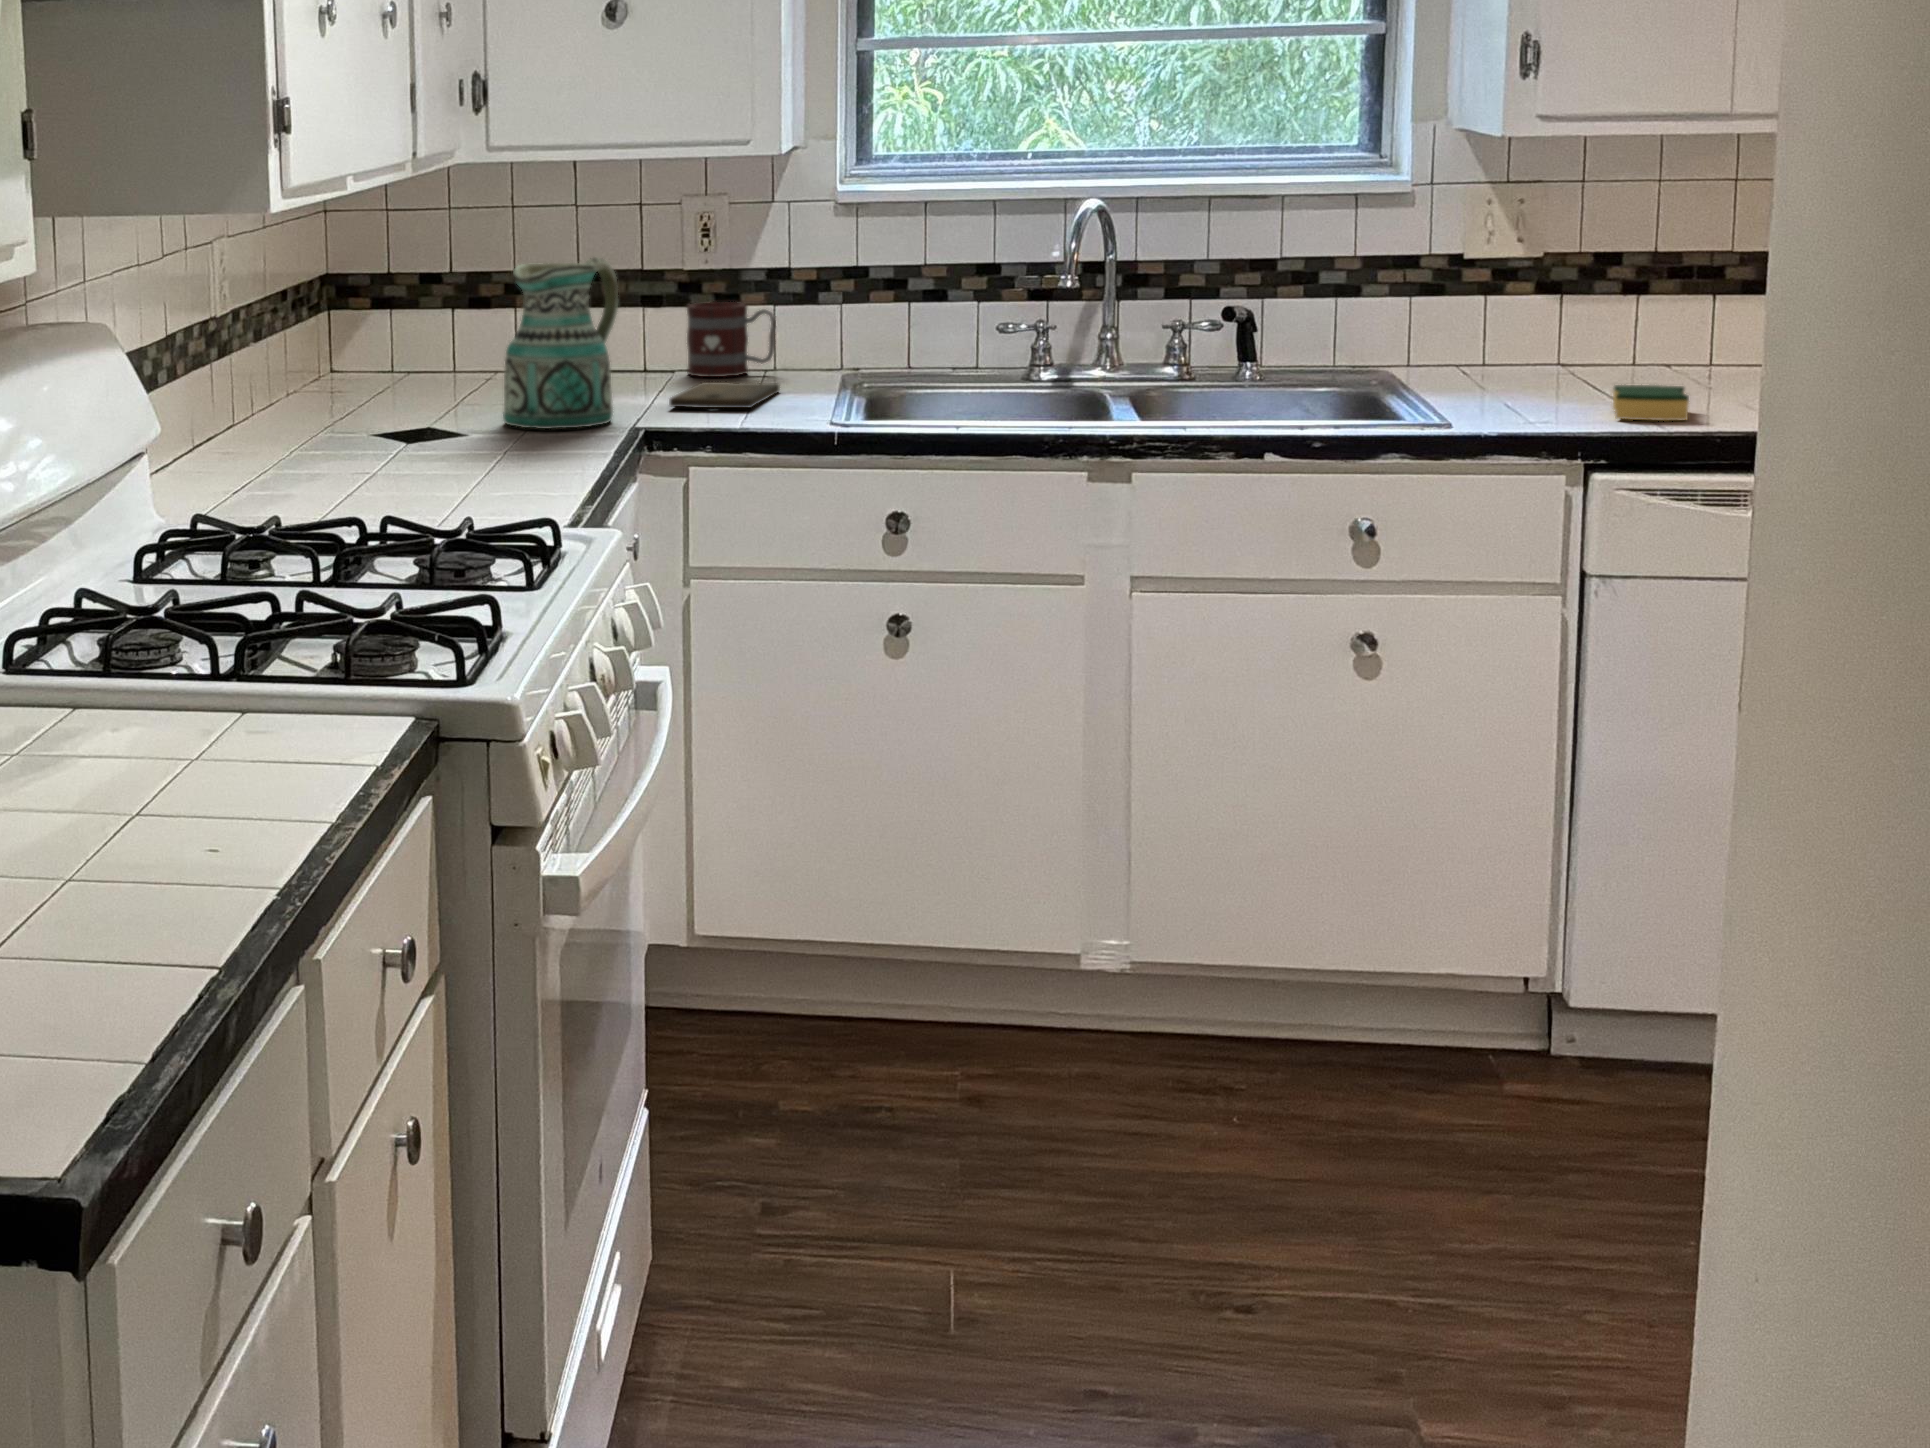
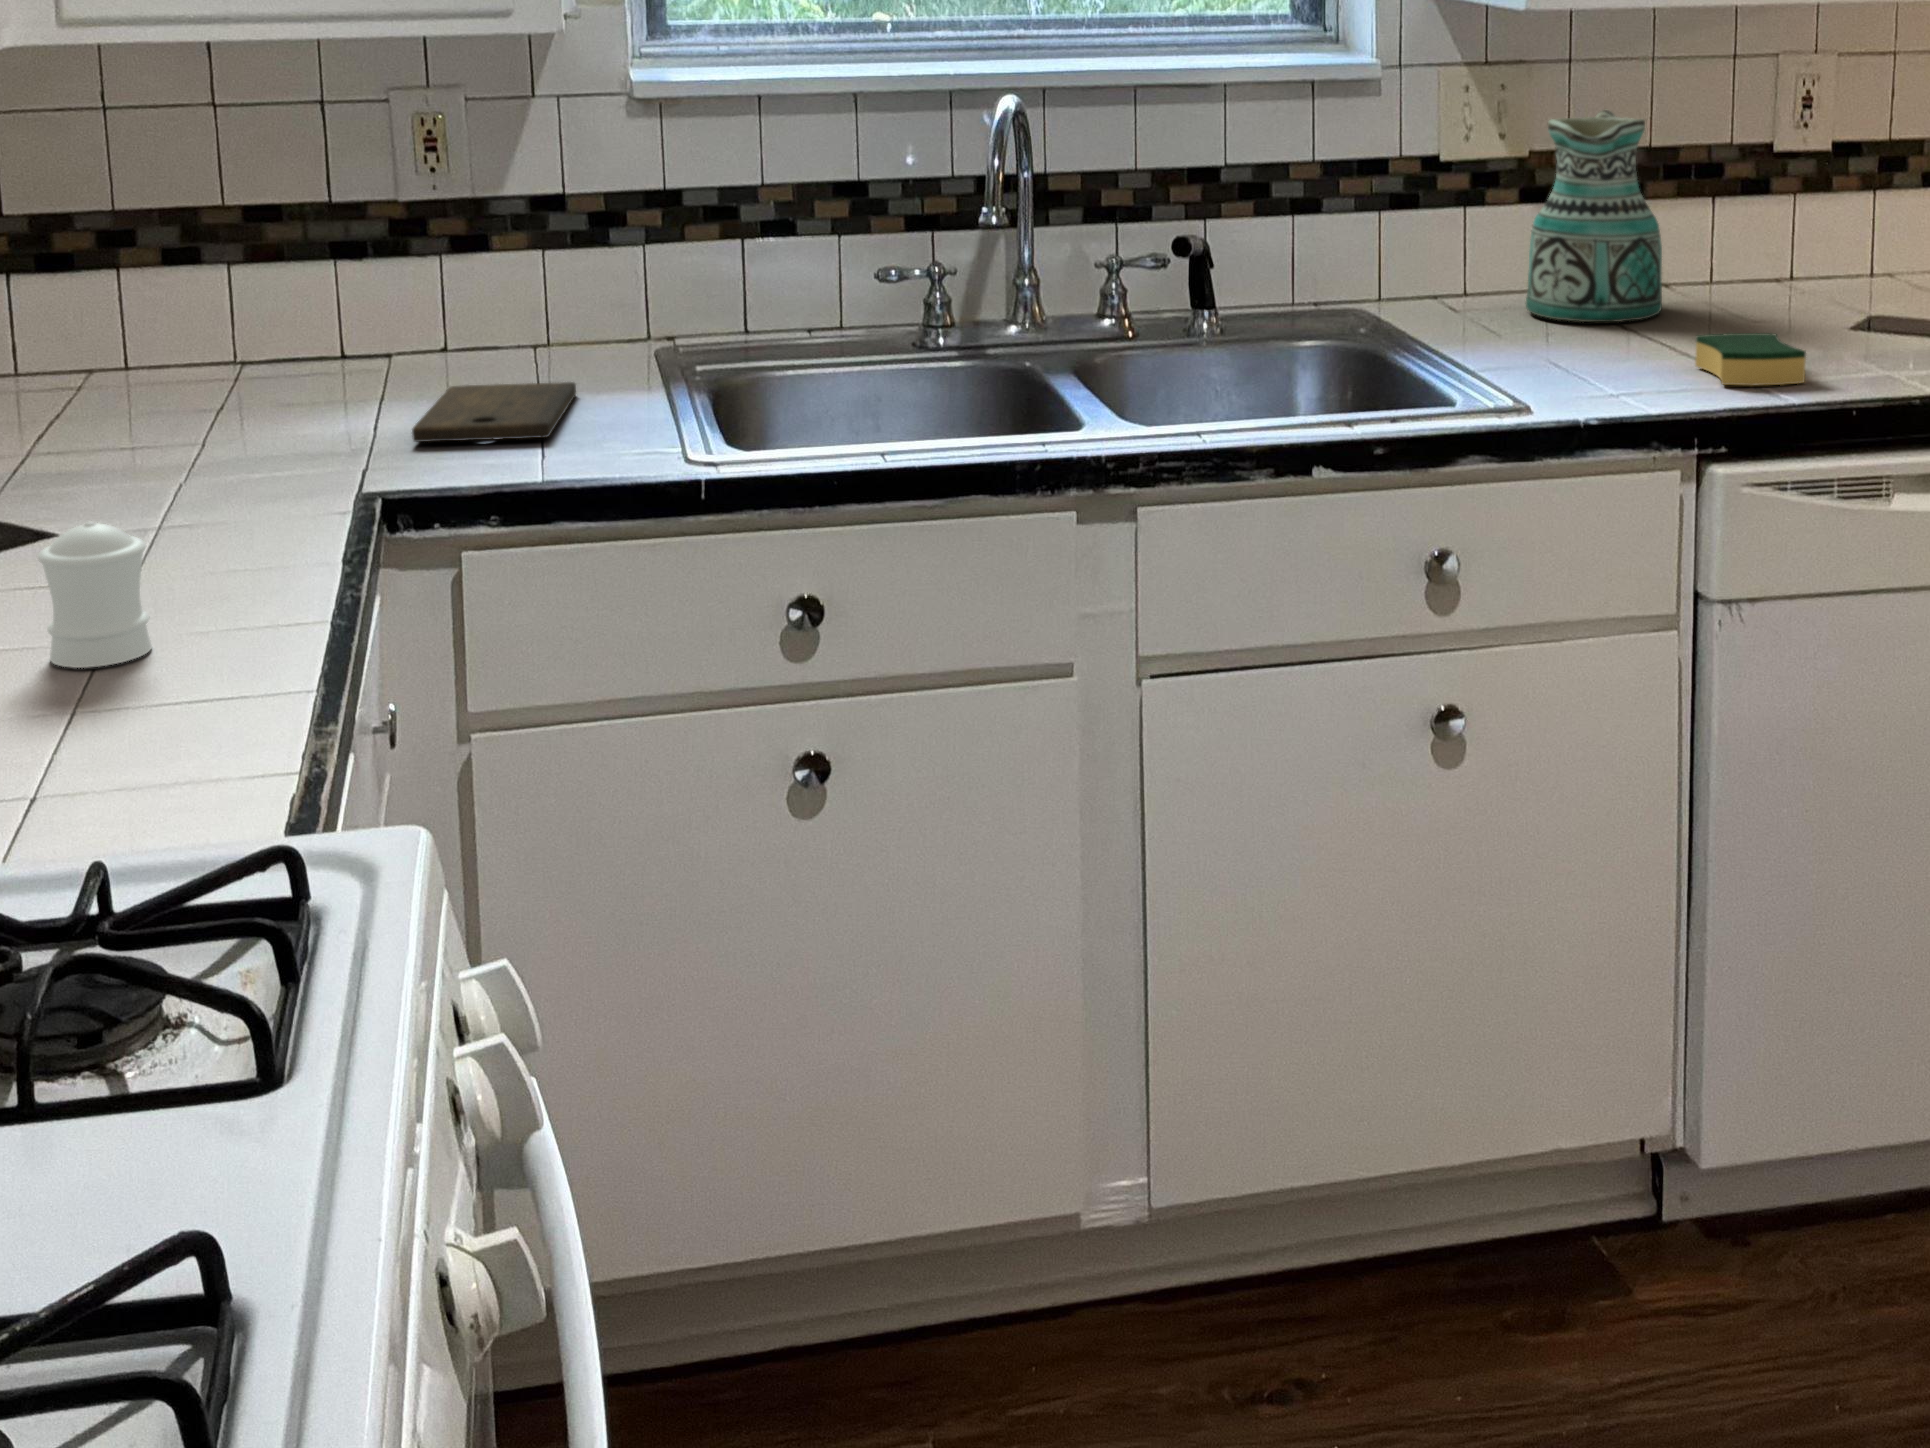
ceramic pitcher: present [503,257,618,429] -> present [1525,110,1662,322]
mug: present [687,302,776,377] -> none [408,250,550,369]
salt shaker: none [452,403,504,478] -> present [38,522,152,668]

